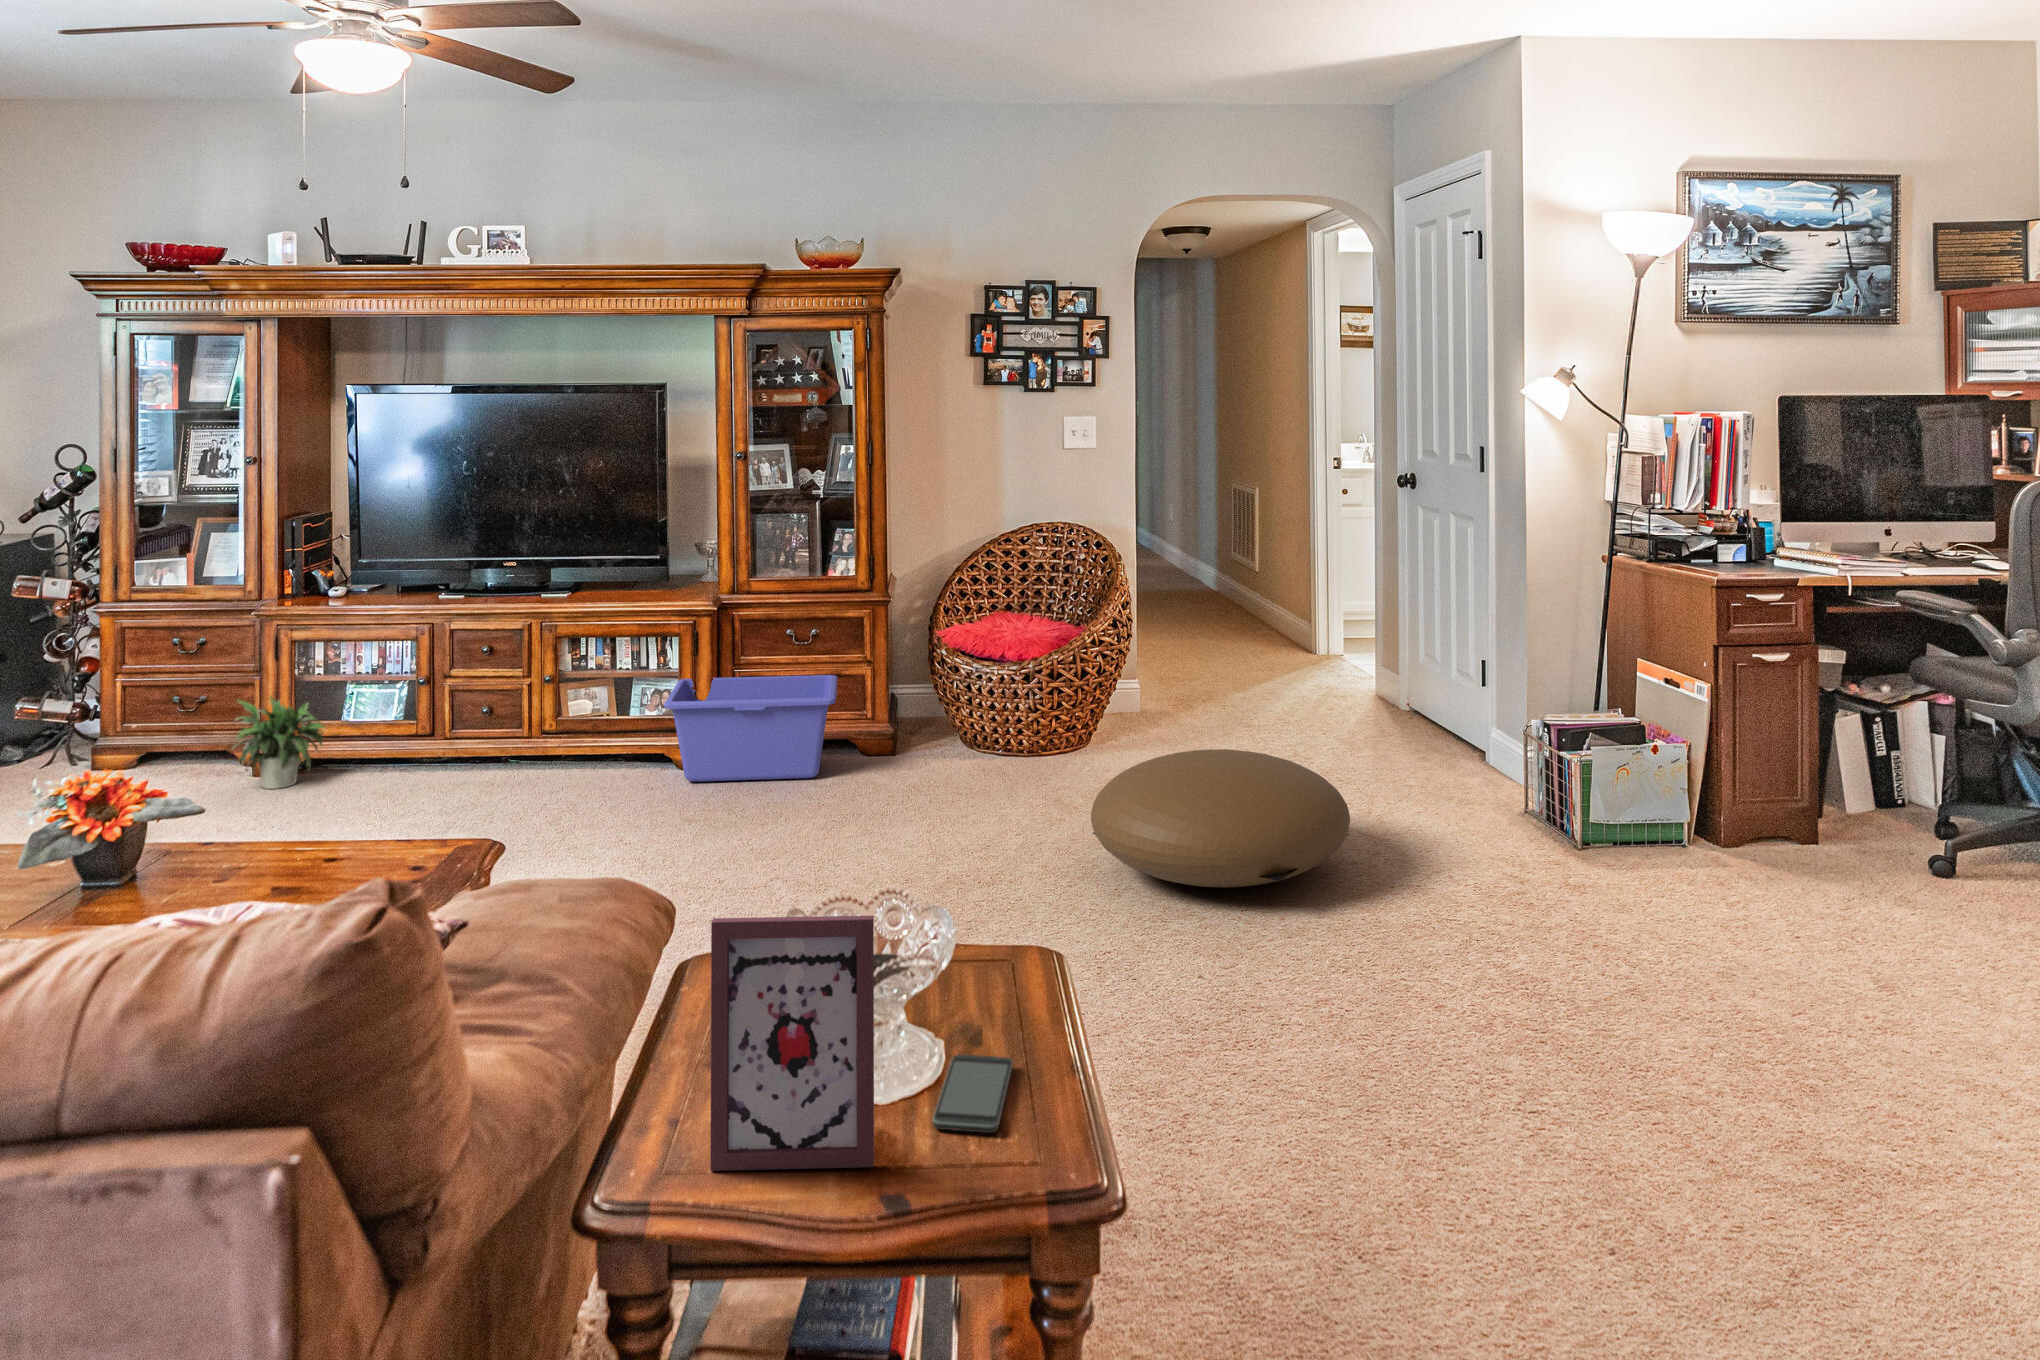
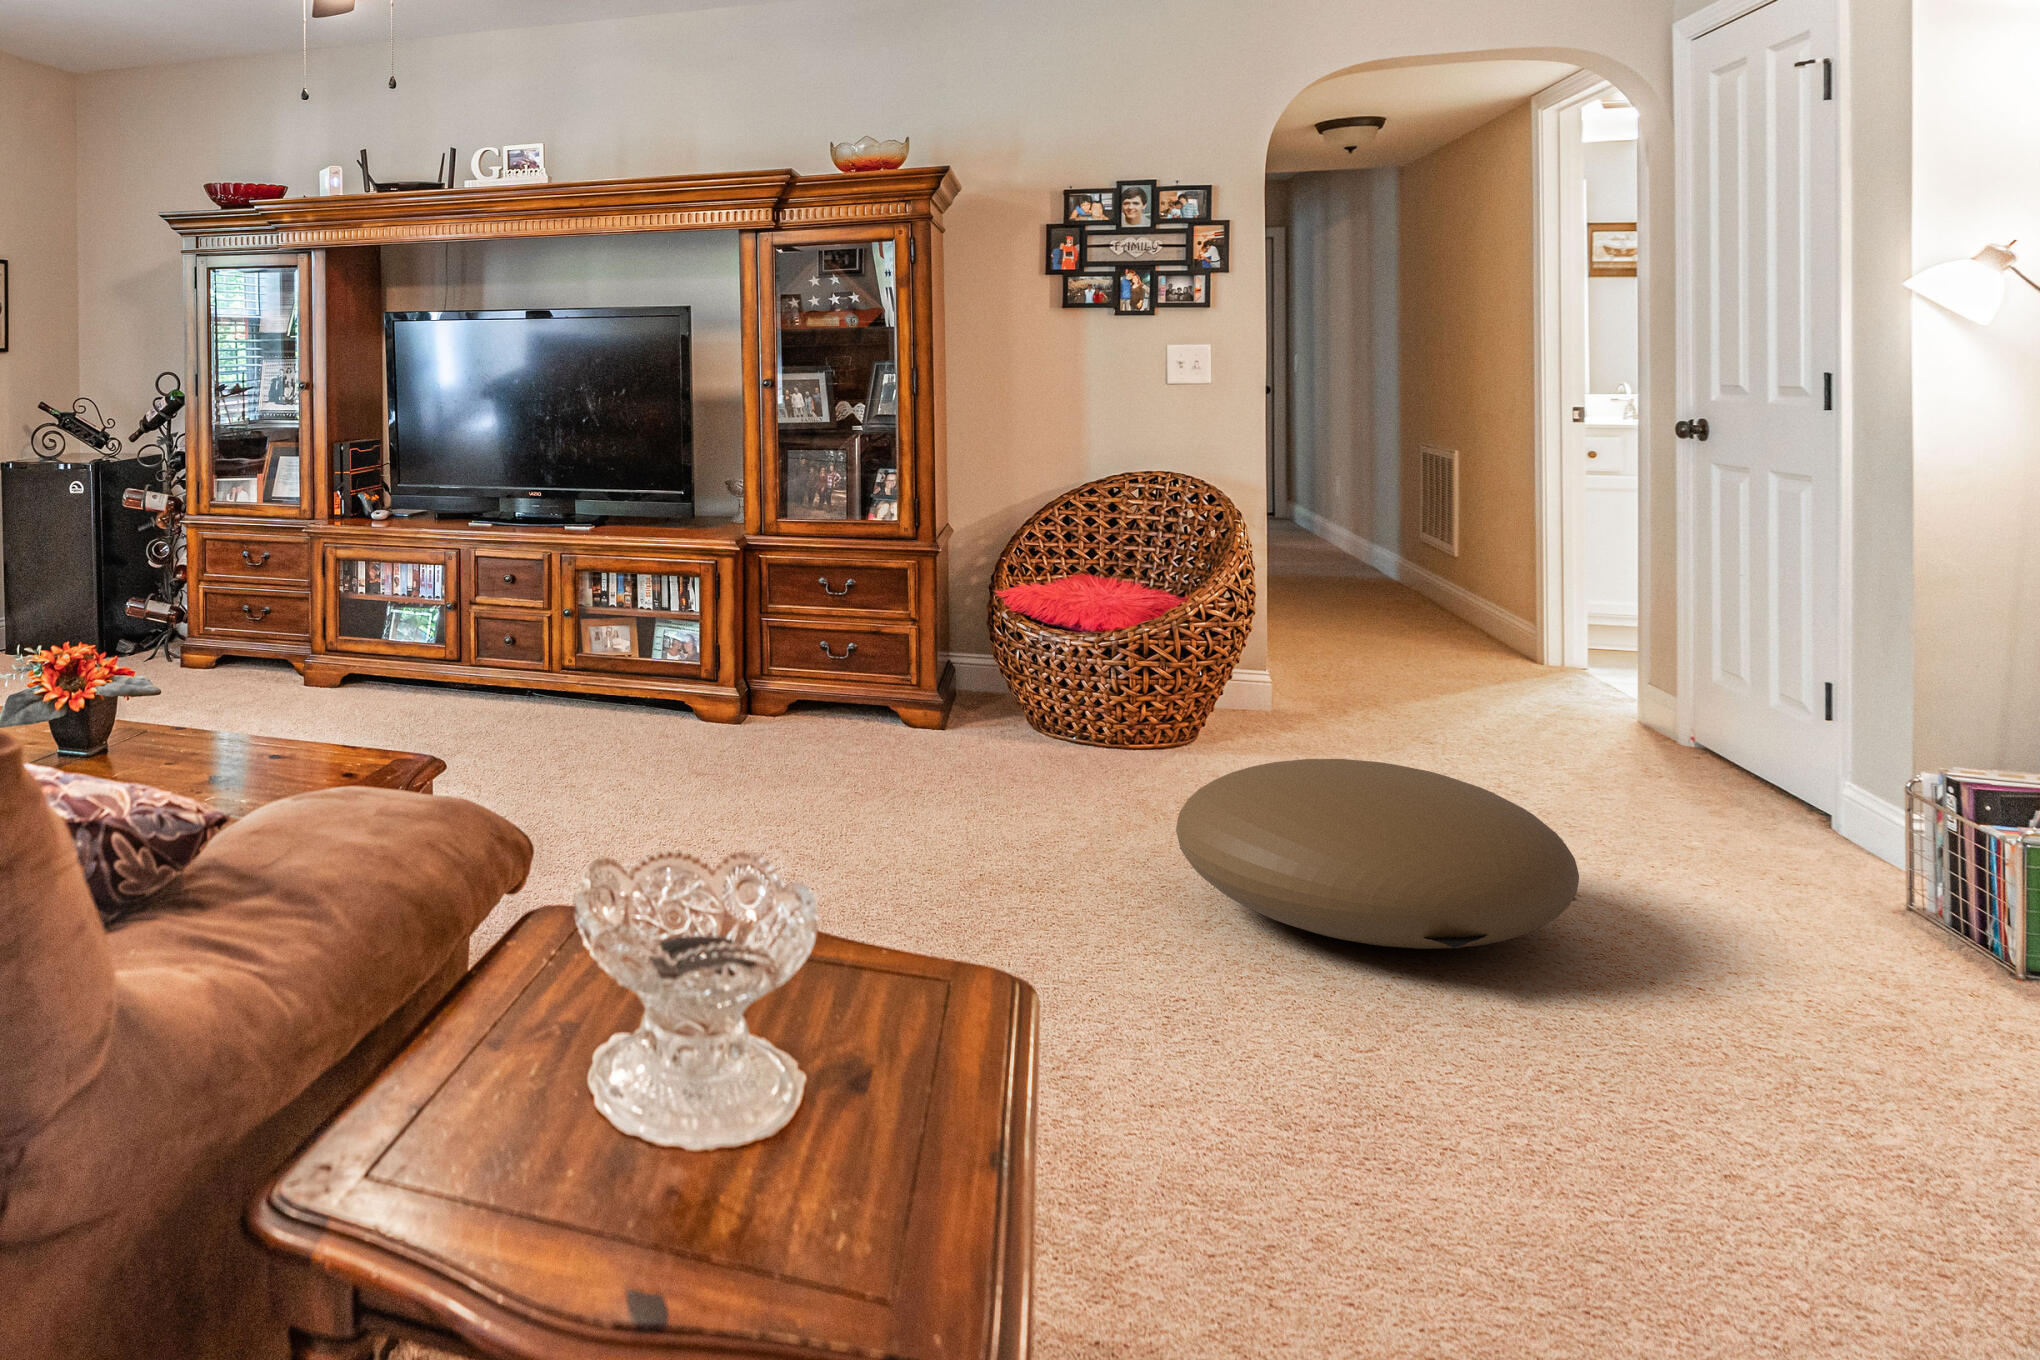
storage bin: present [664,675,837,781] -> none [679,624,877,745]
potted plant: present [233,697,325,789] -> none [282,609,364,699]
picture frame: present [710,916,874,1171] -> none [458,864,679,1258]
smartphone: present [932,1054,1013,1133] -> none [781,1114,929,1248]

